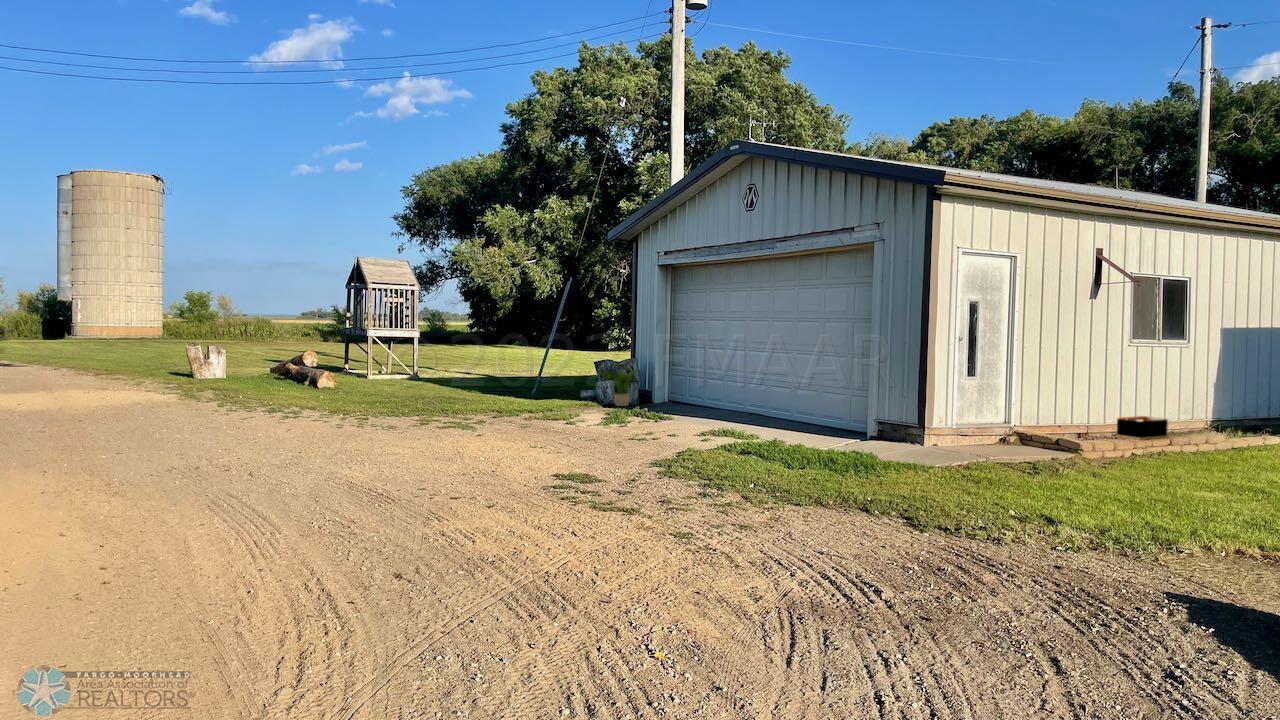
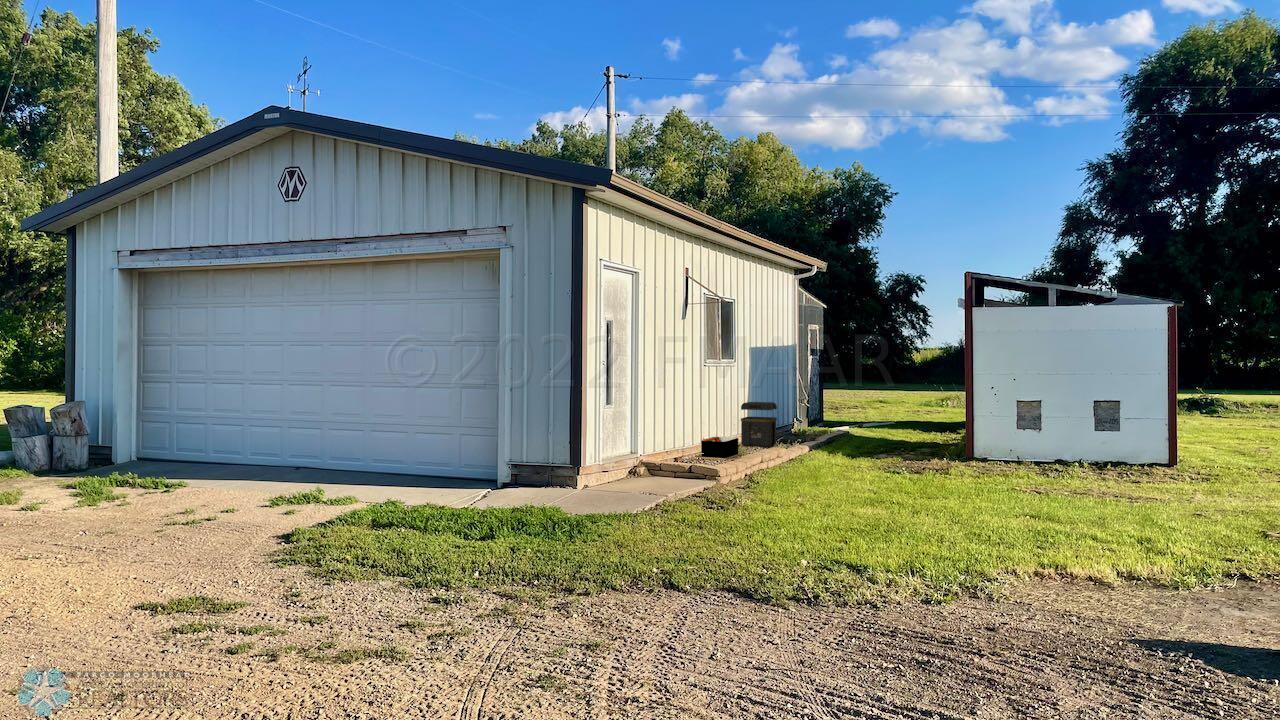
potted plant: present [603,370,641,406] -> none [34,416,102,471]
toolbox: none [1199,382,1251,433] -> present [741,402,777,447]

